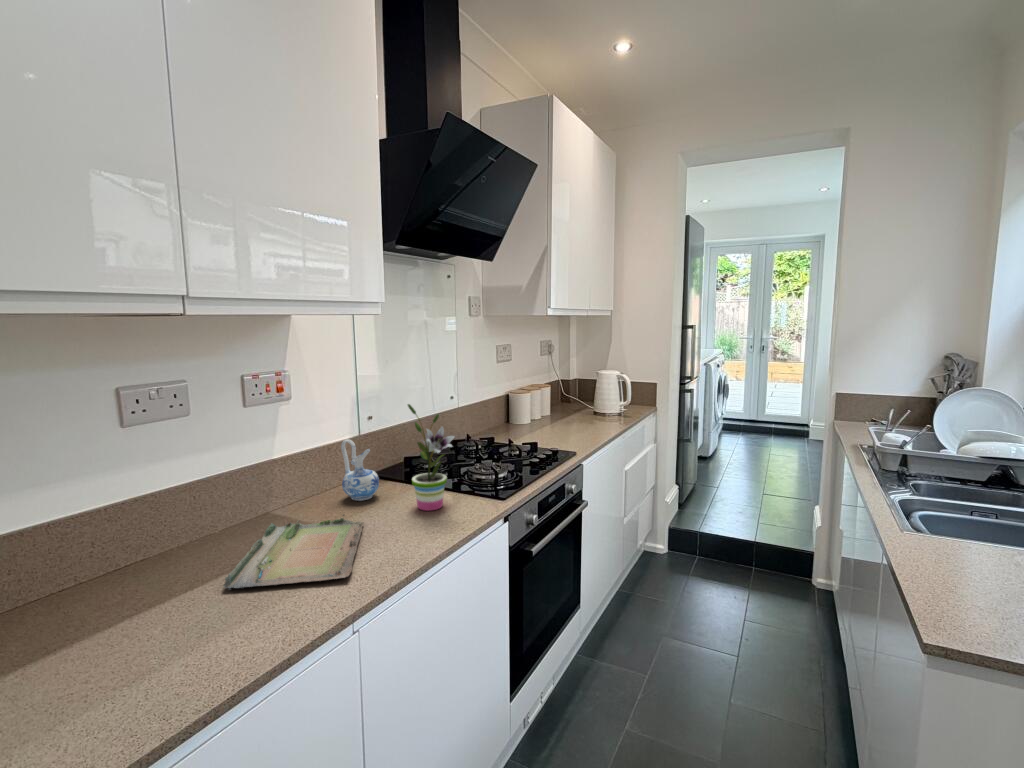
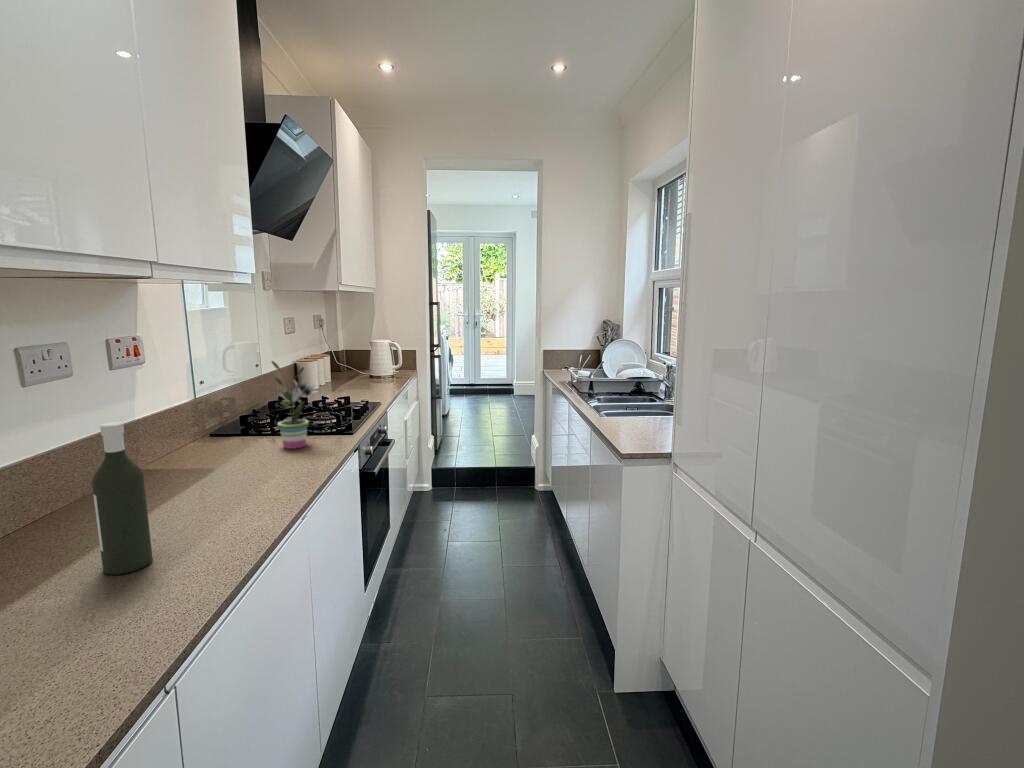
ceramic pitcher: present [341,439,379,501] -> none [197,398,237,452]
bottle: none [31,497,112,694] -> present [92,422,153,575]
tray: present [224,515,364,590] -> none [160,455,284,510]

